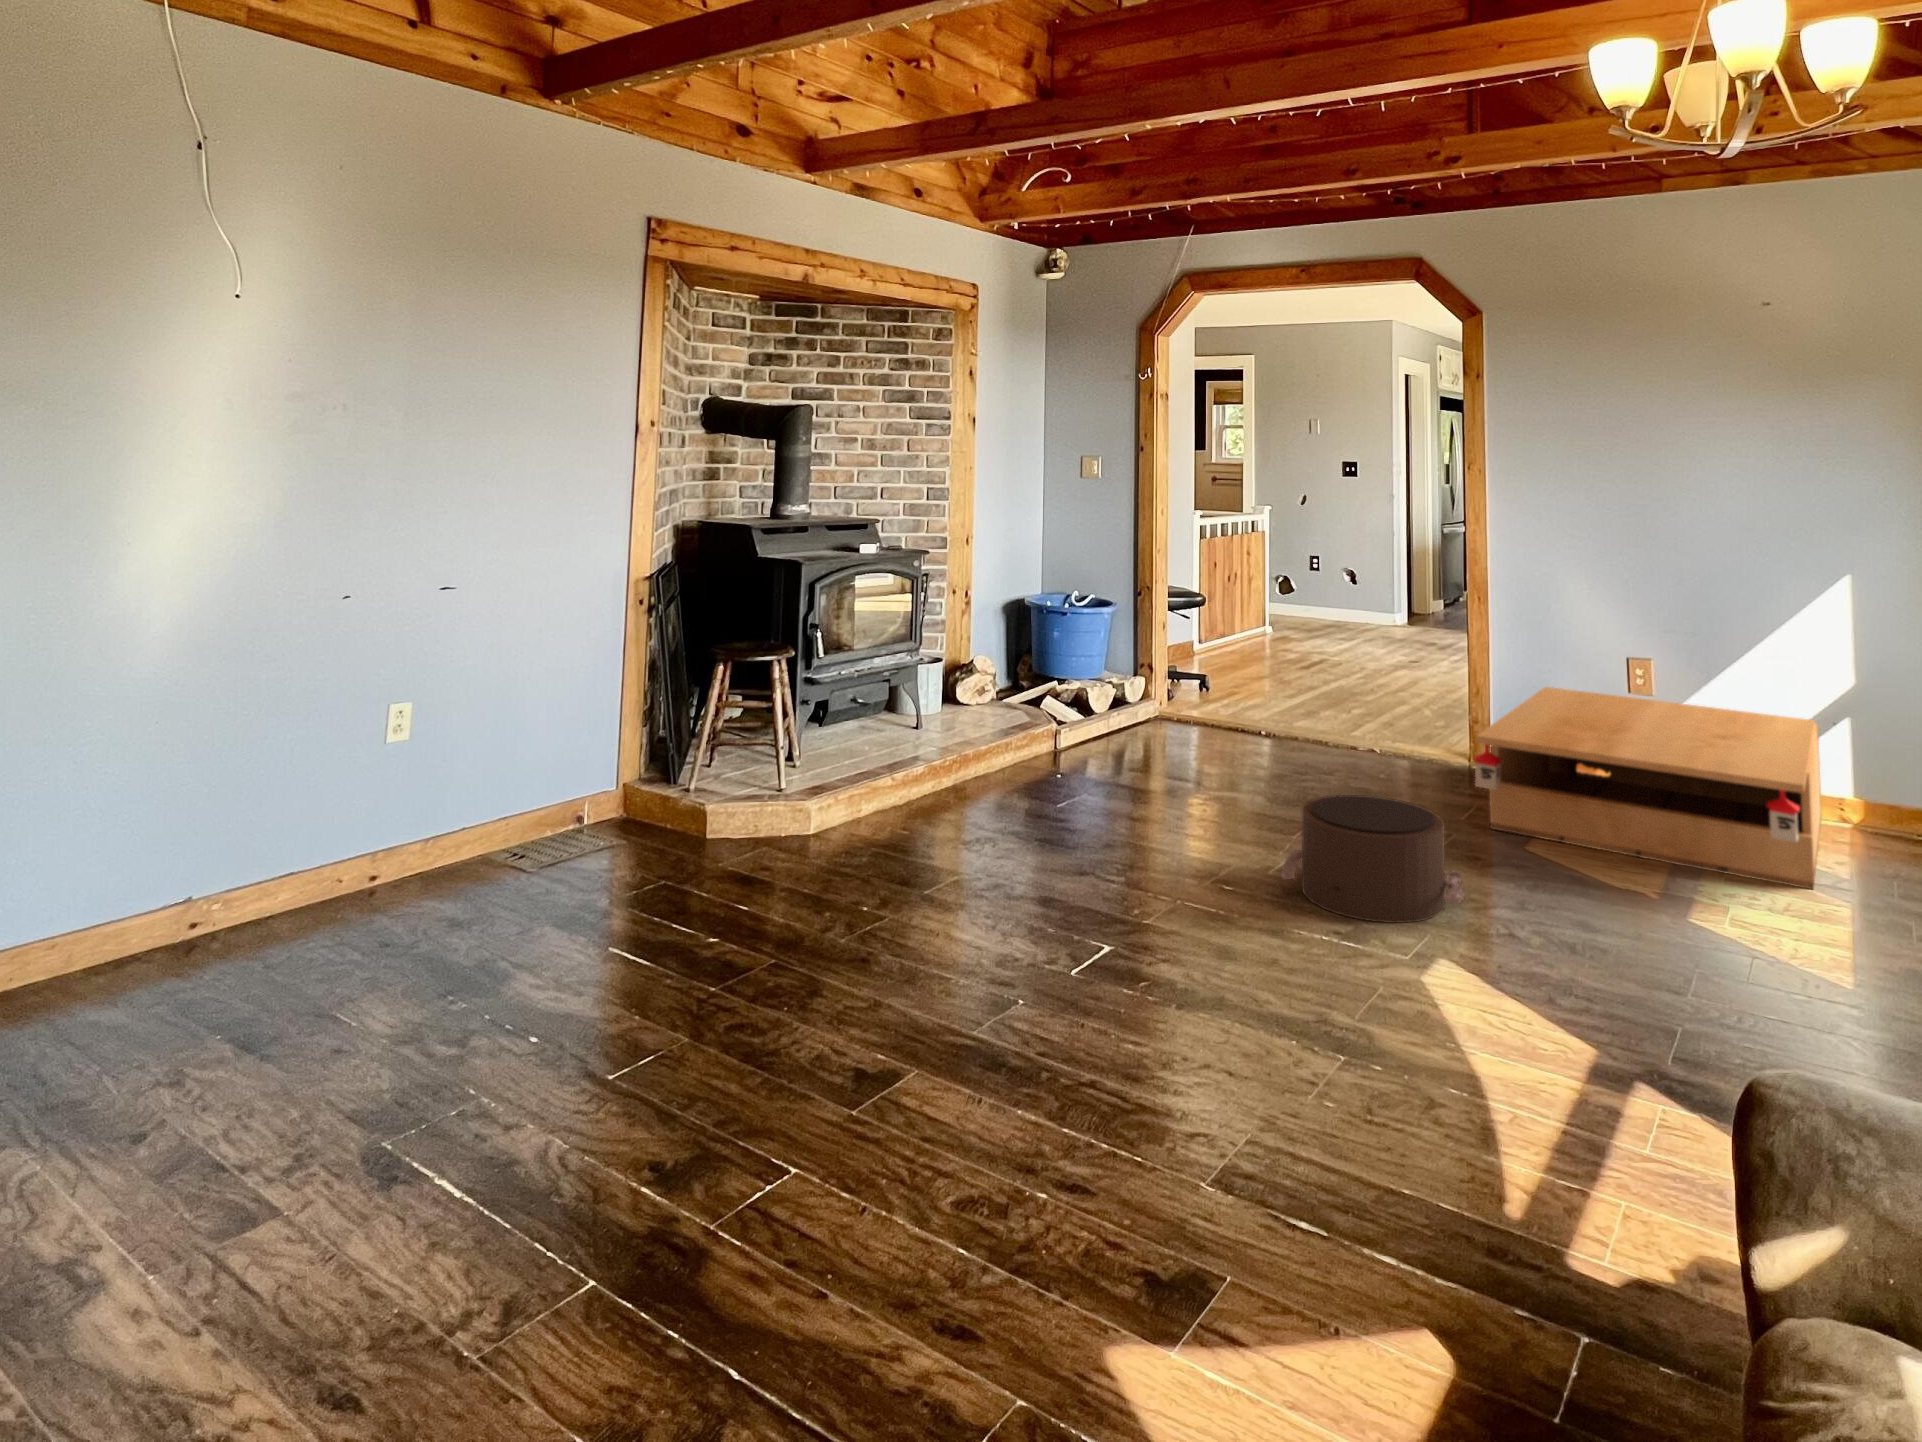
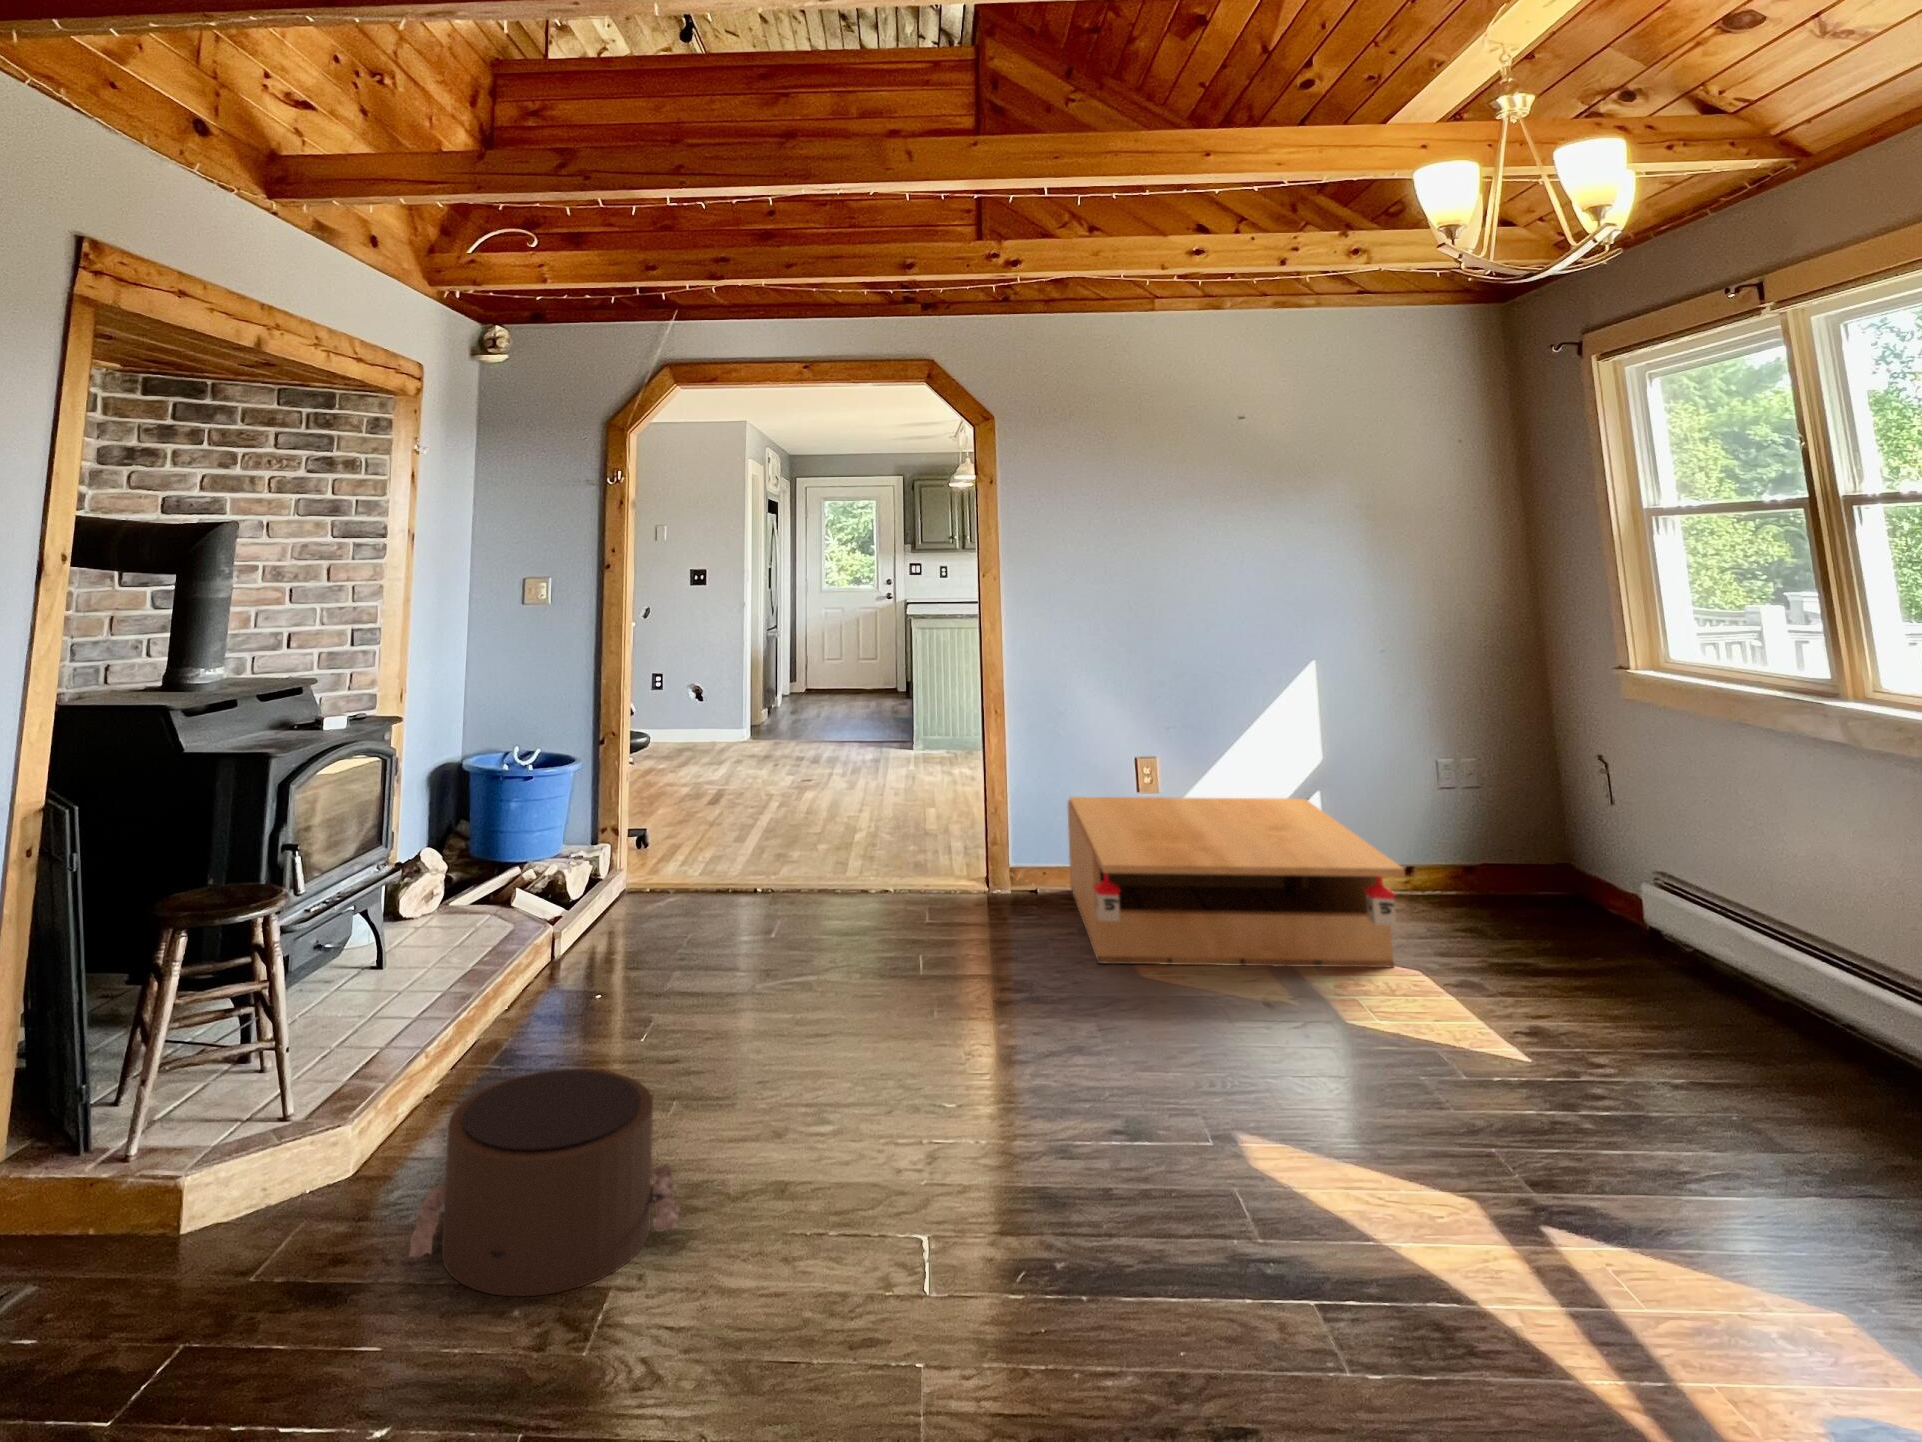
pouf: present [1281,795,1464,923] -> present [409,1069,680,1297]

